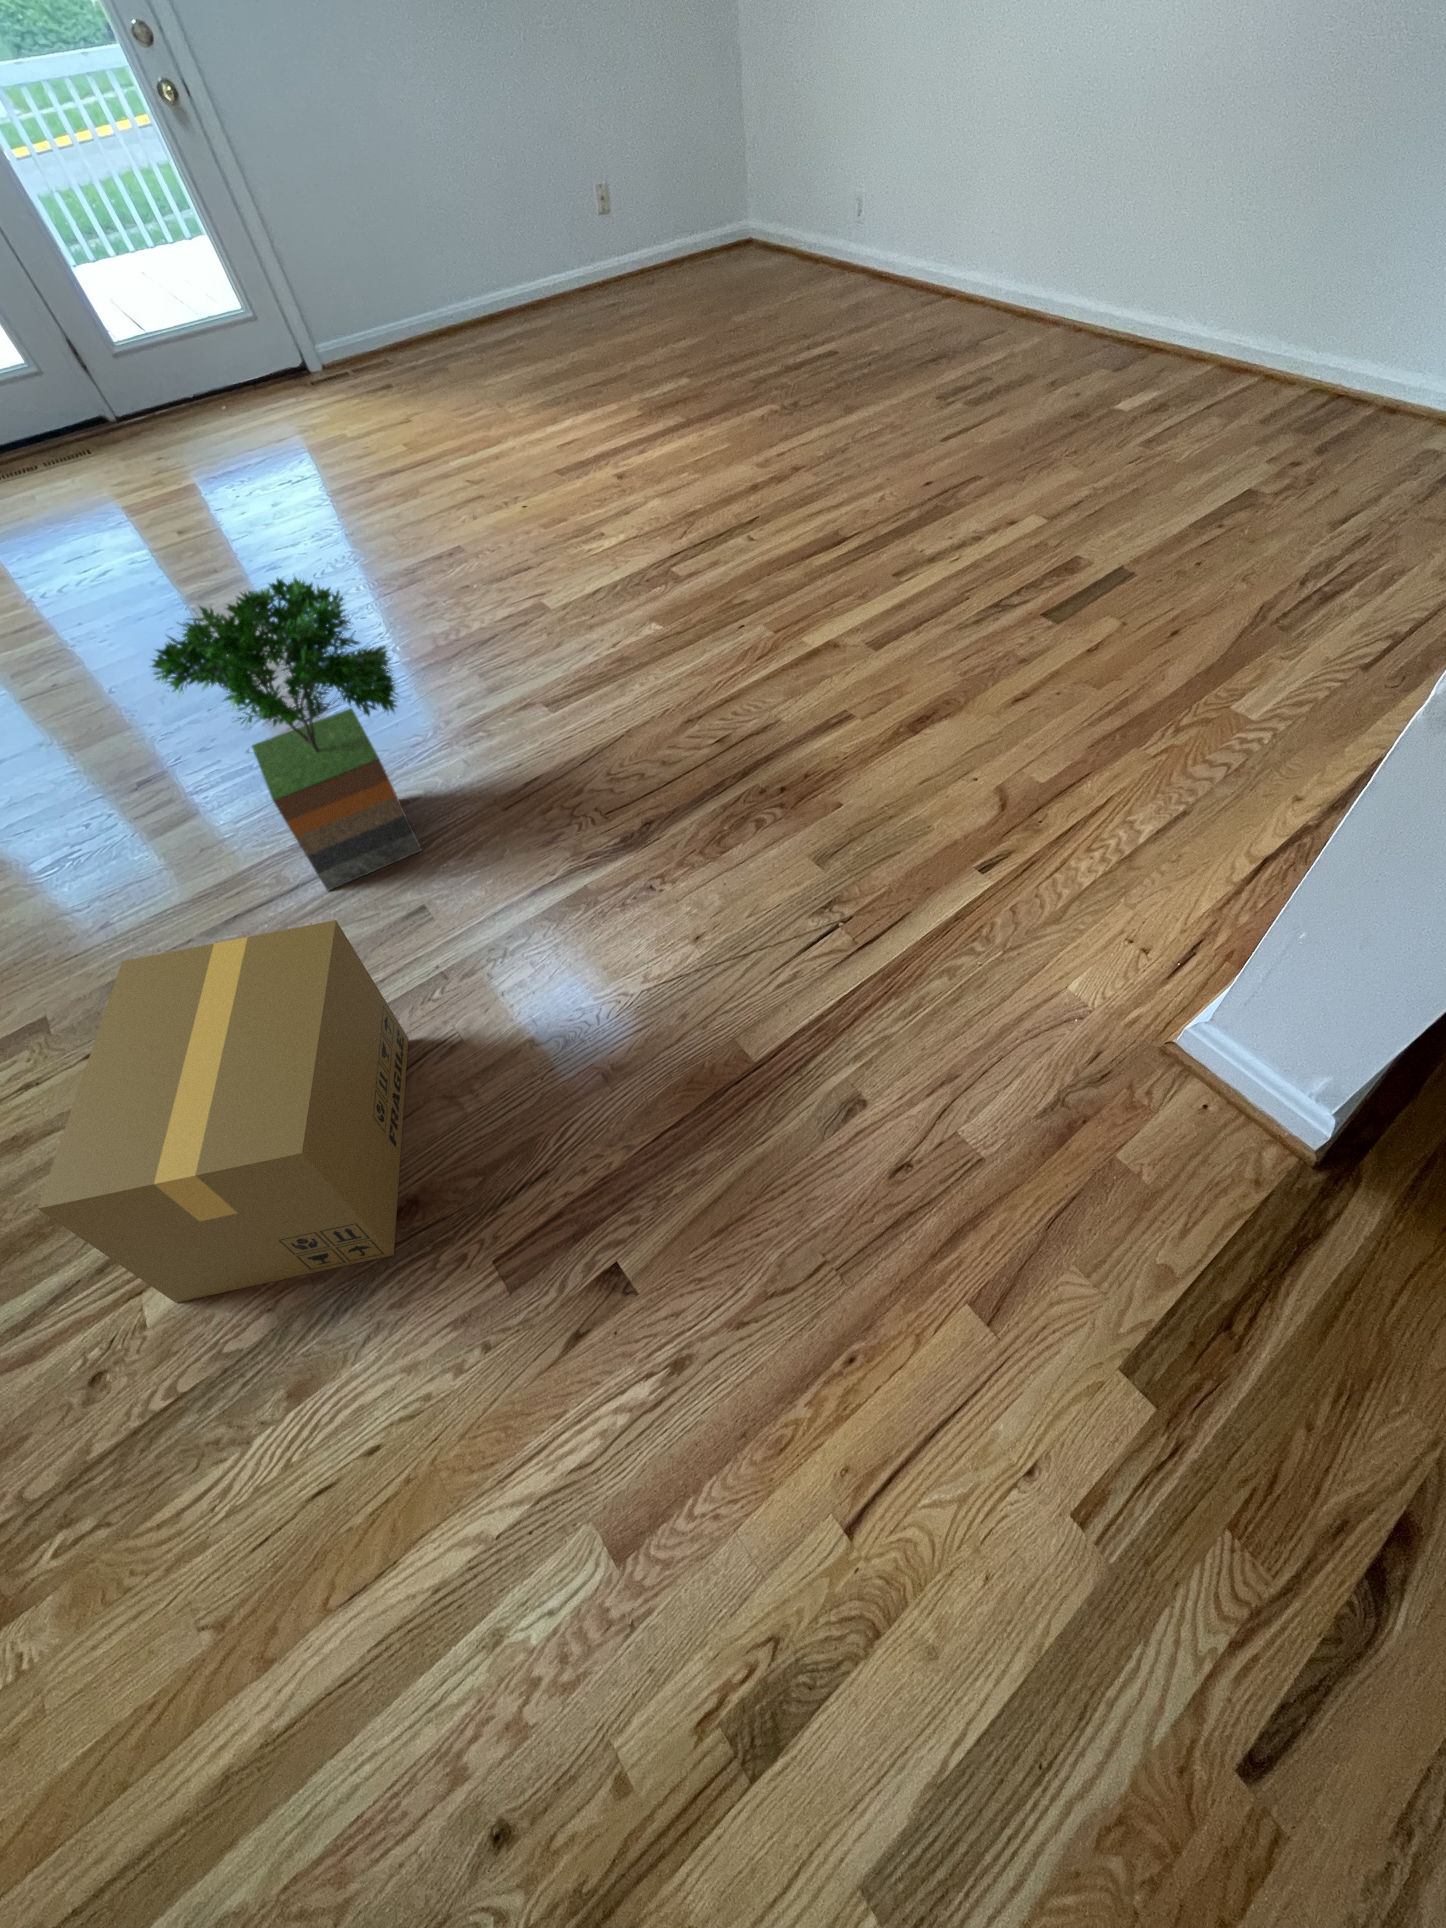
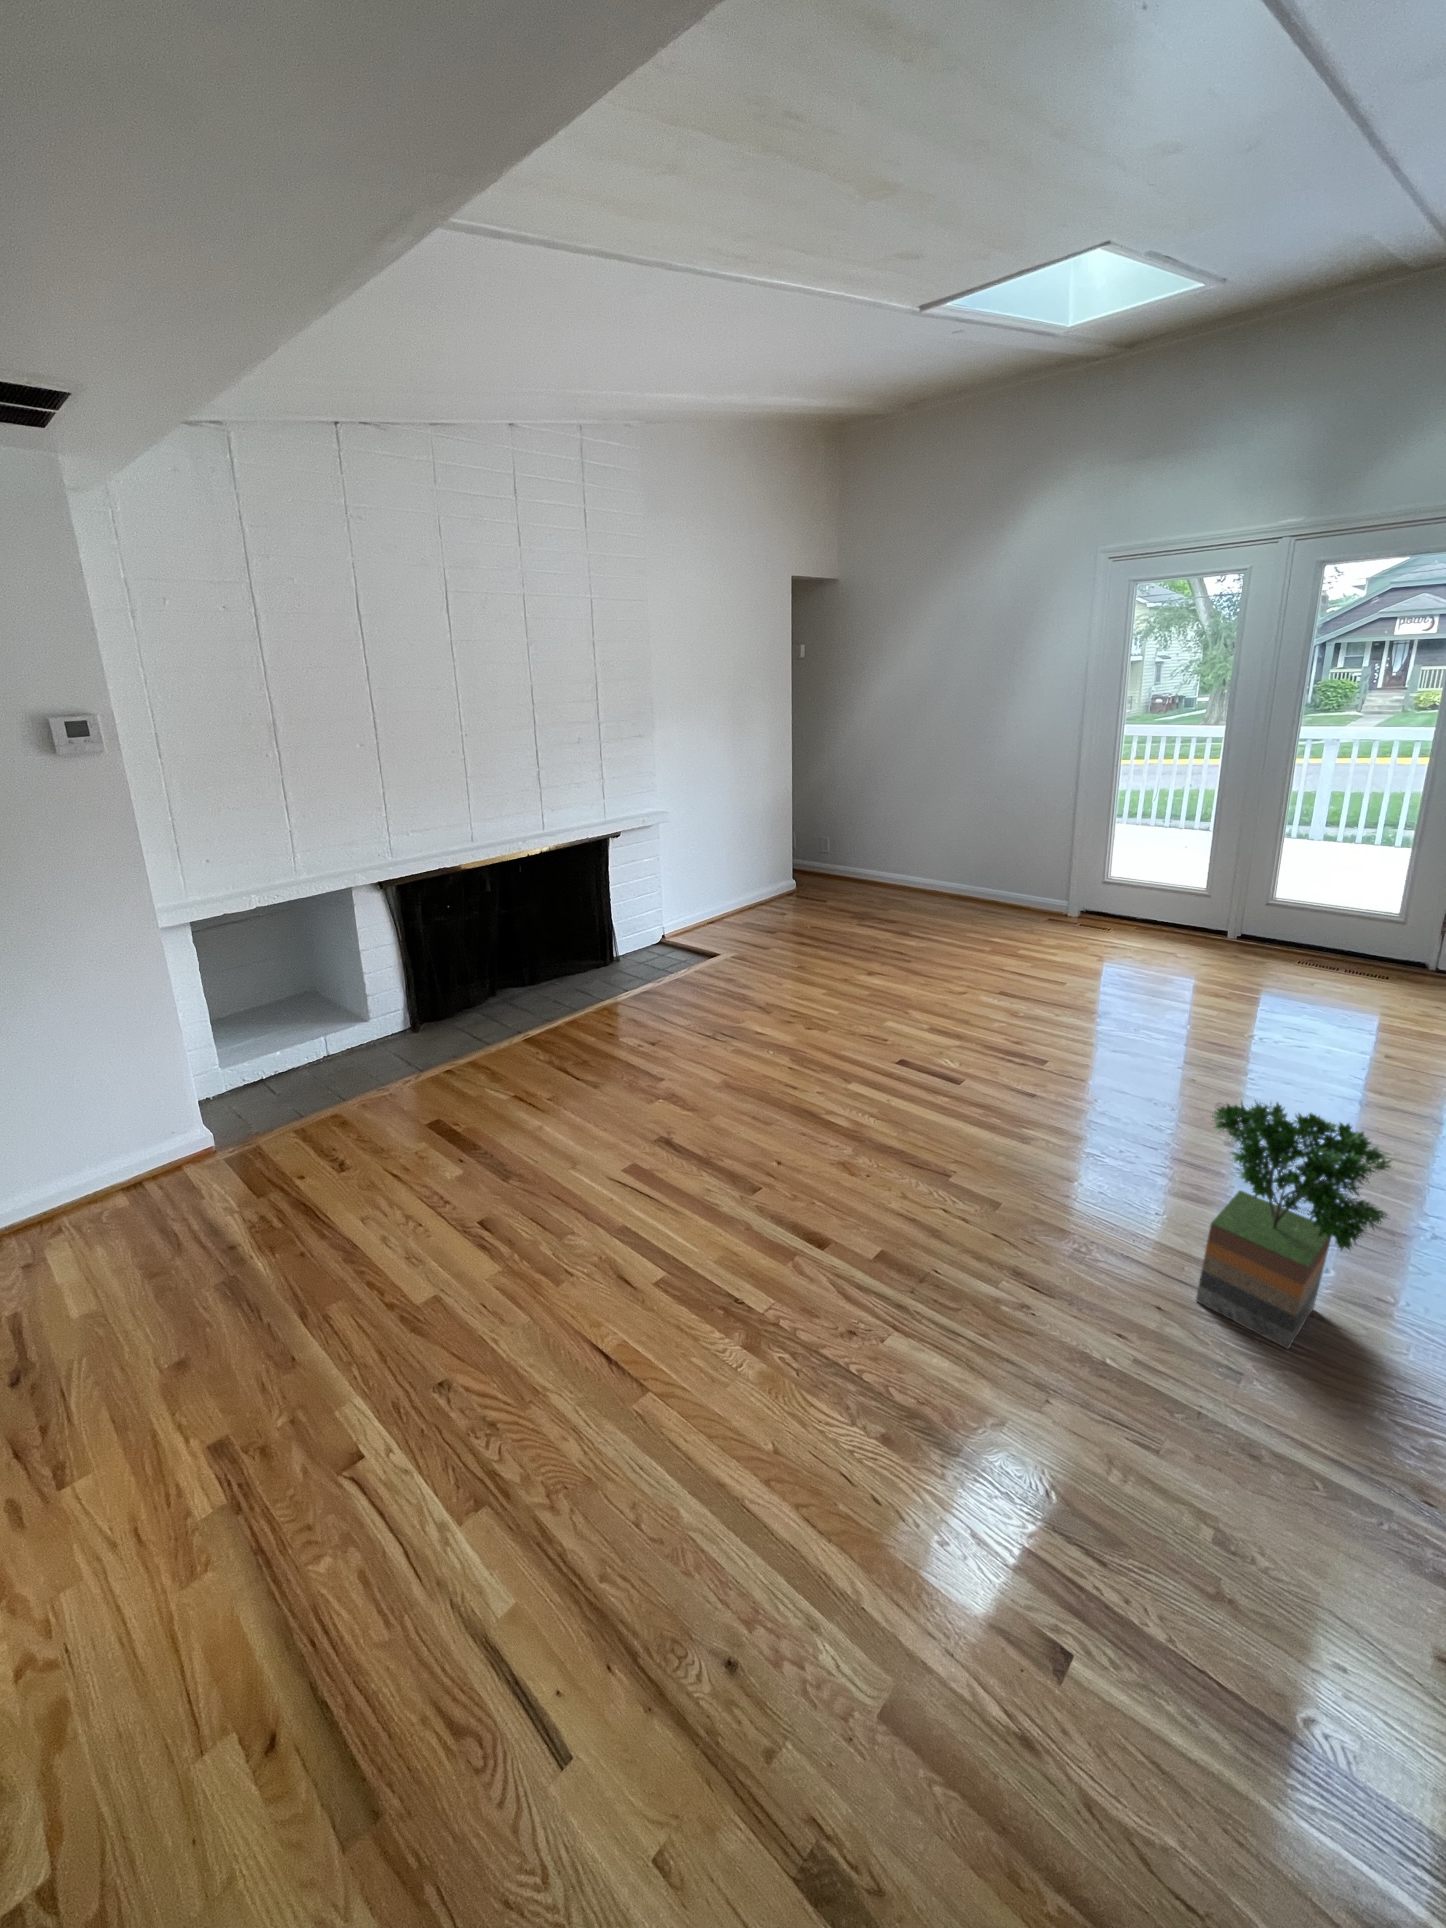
cardboard box: present [38,920,408,1303] -> none [903,1207,1151,1466]

